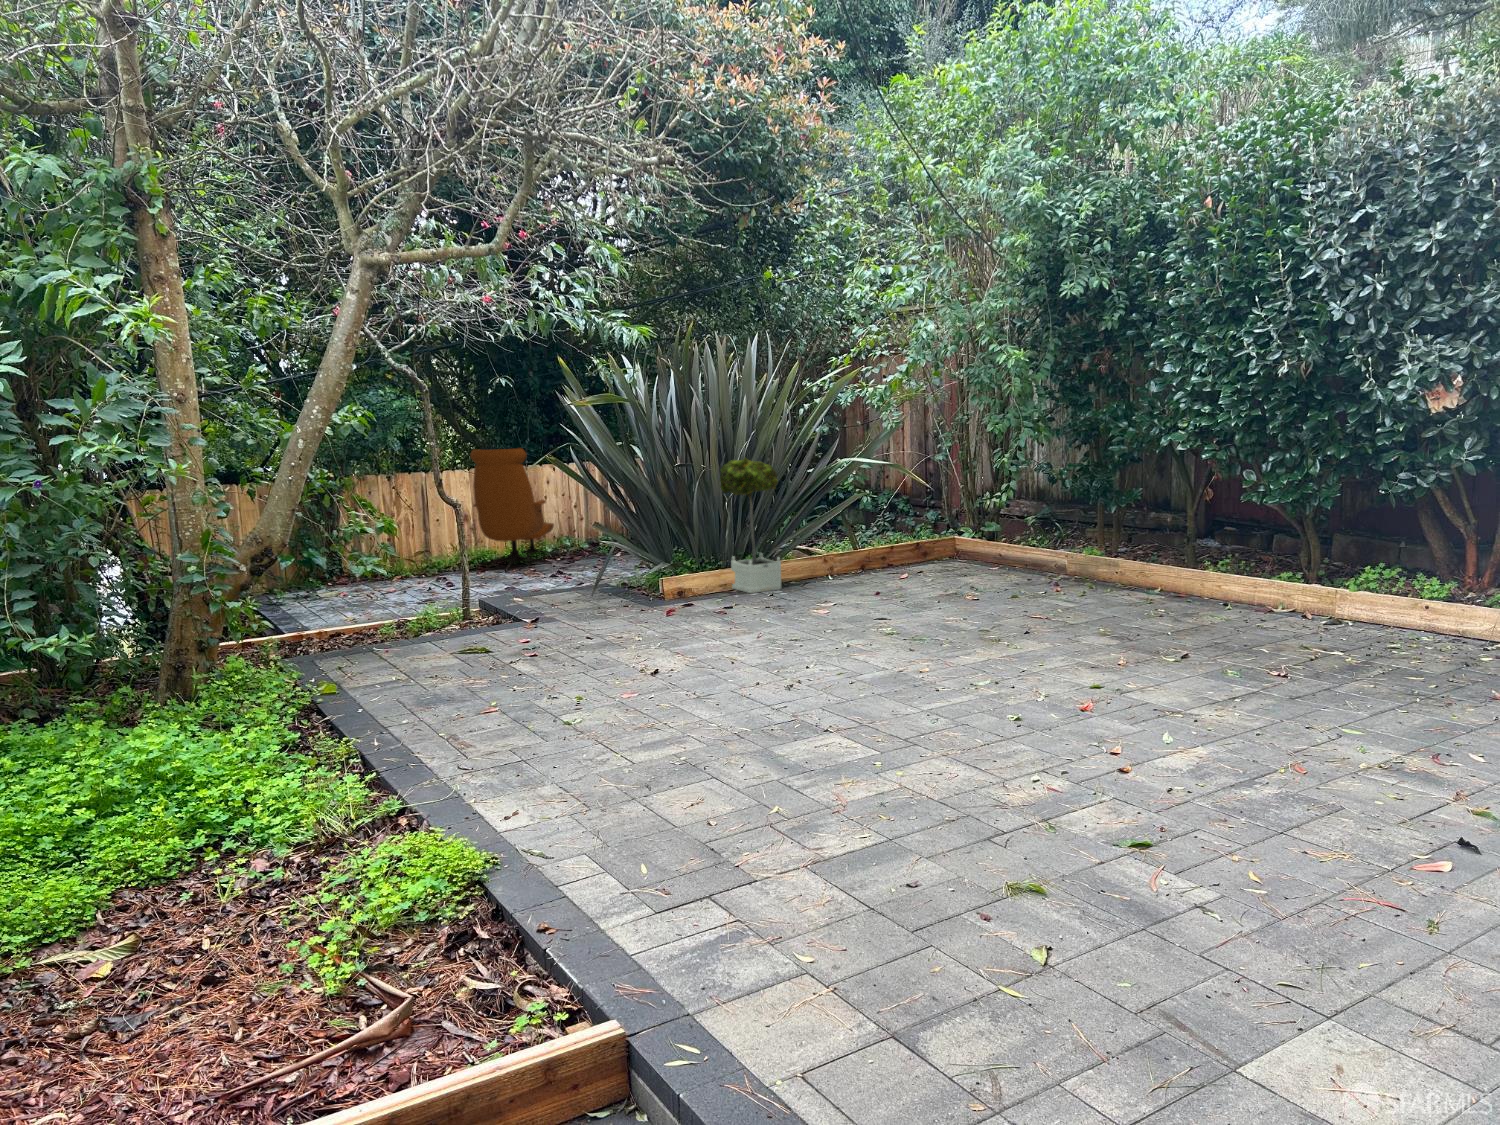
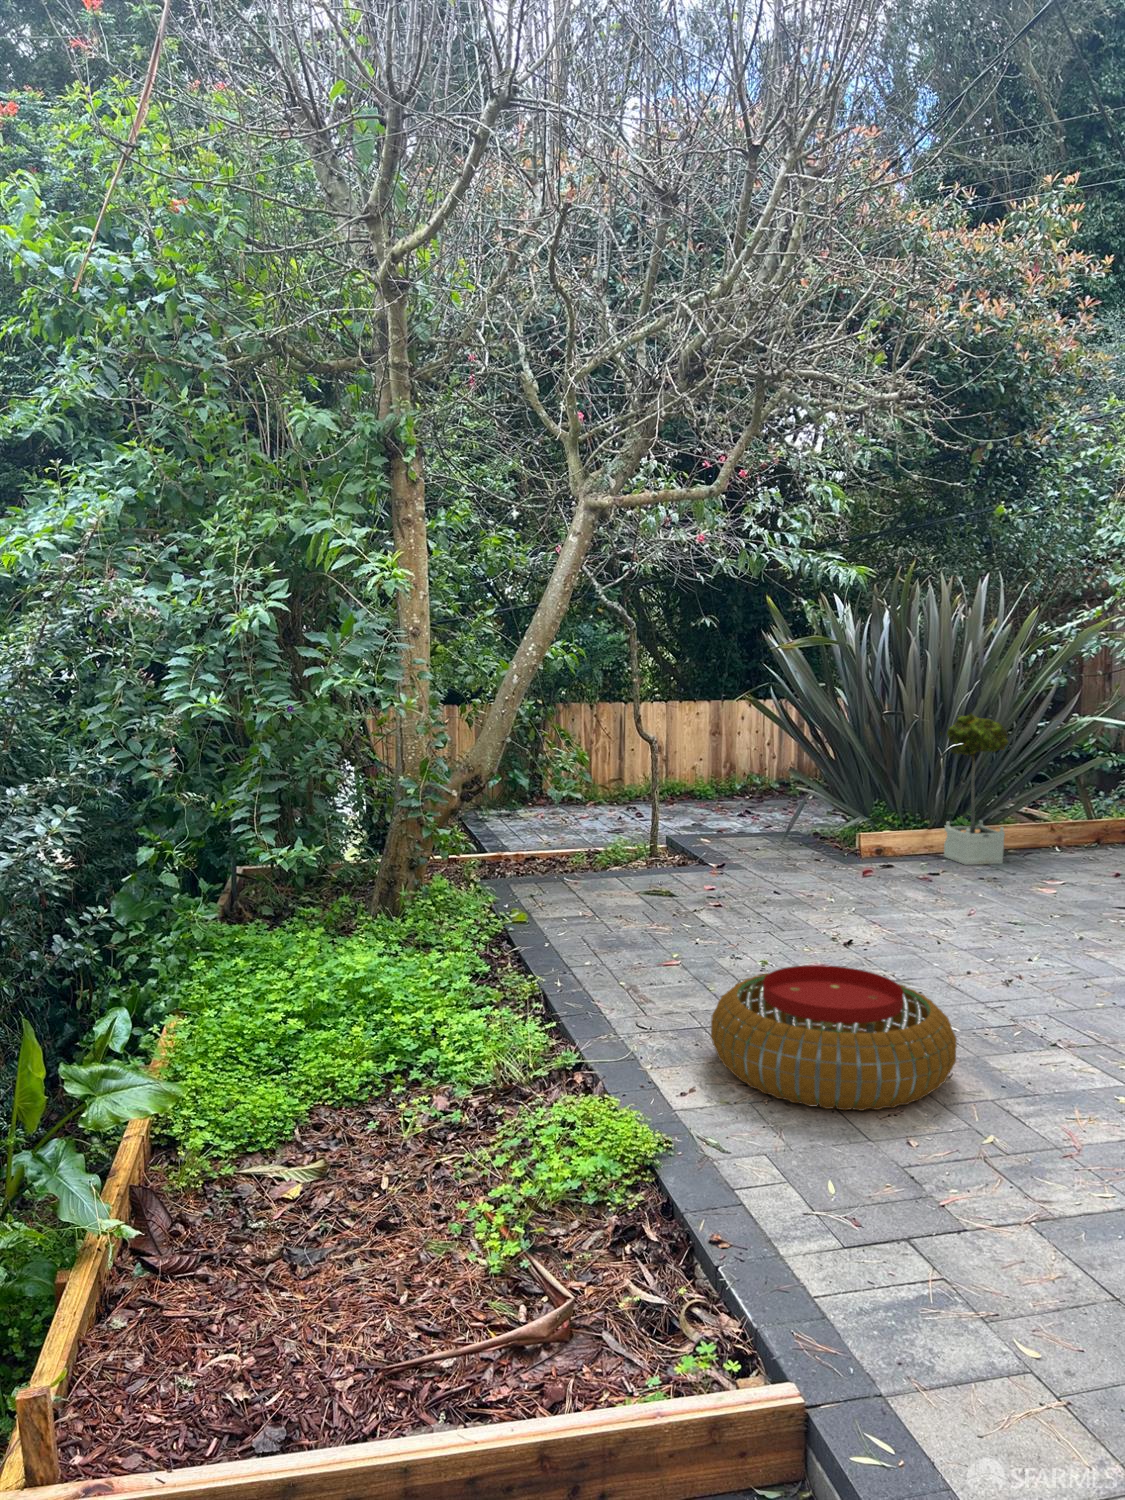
lounge chair: present [470,448,557,571] -> none [670,686,752,813]
pouf: none [527,683,744,806] -> present [711,965,957,1111]

